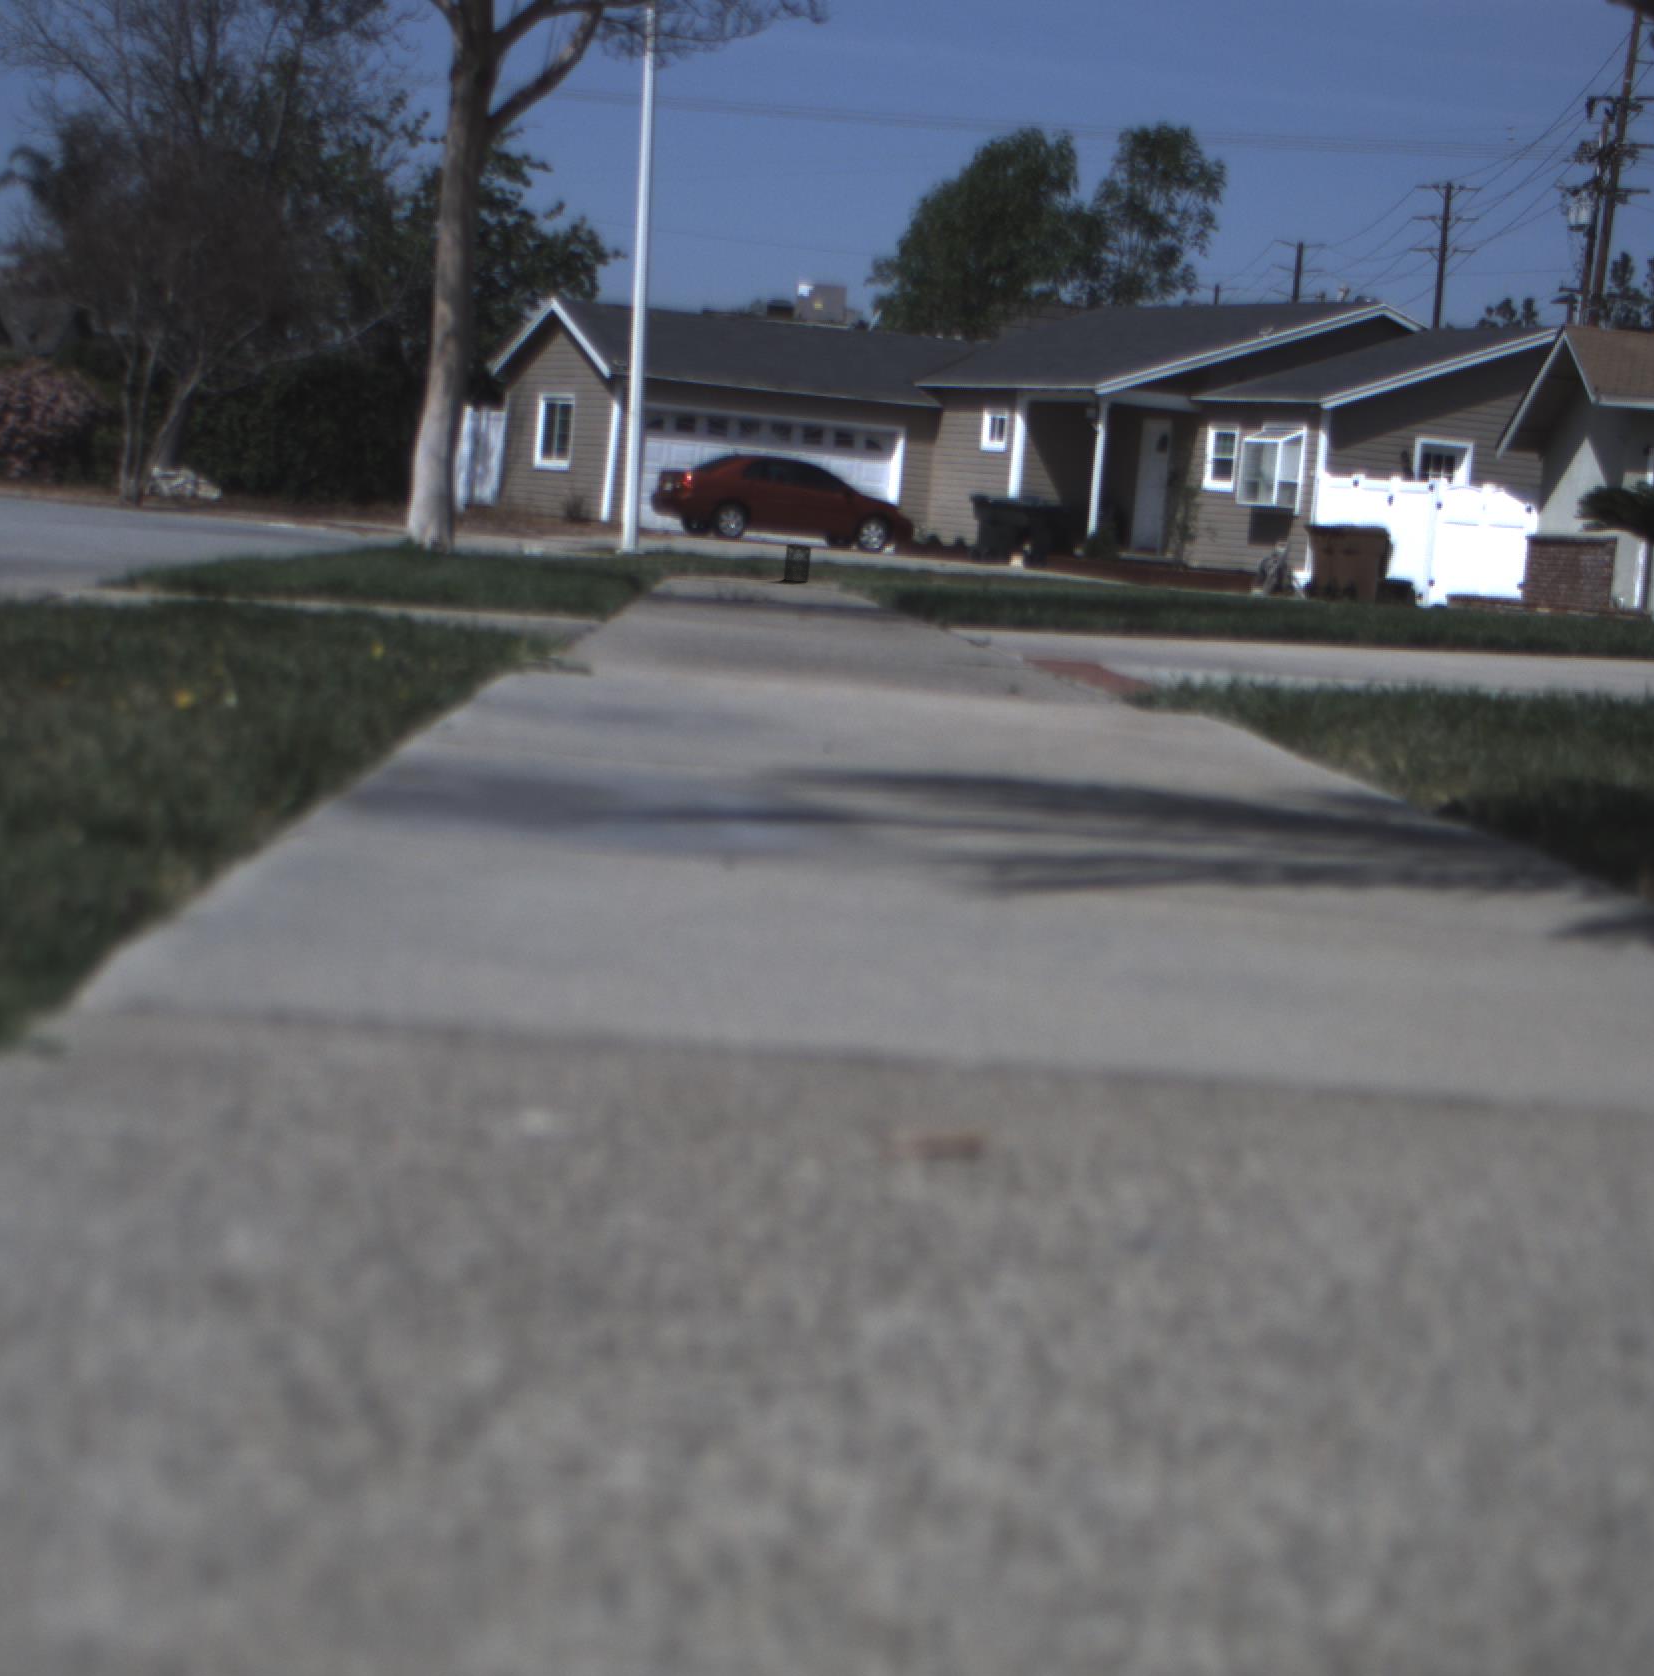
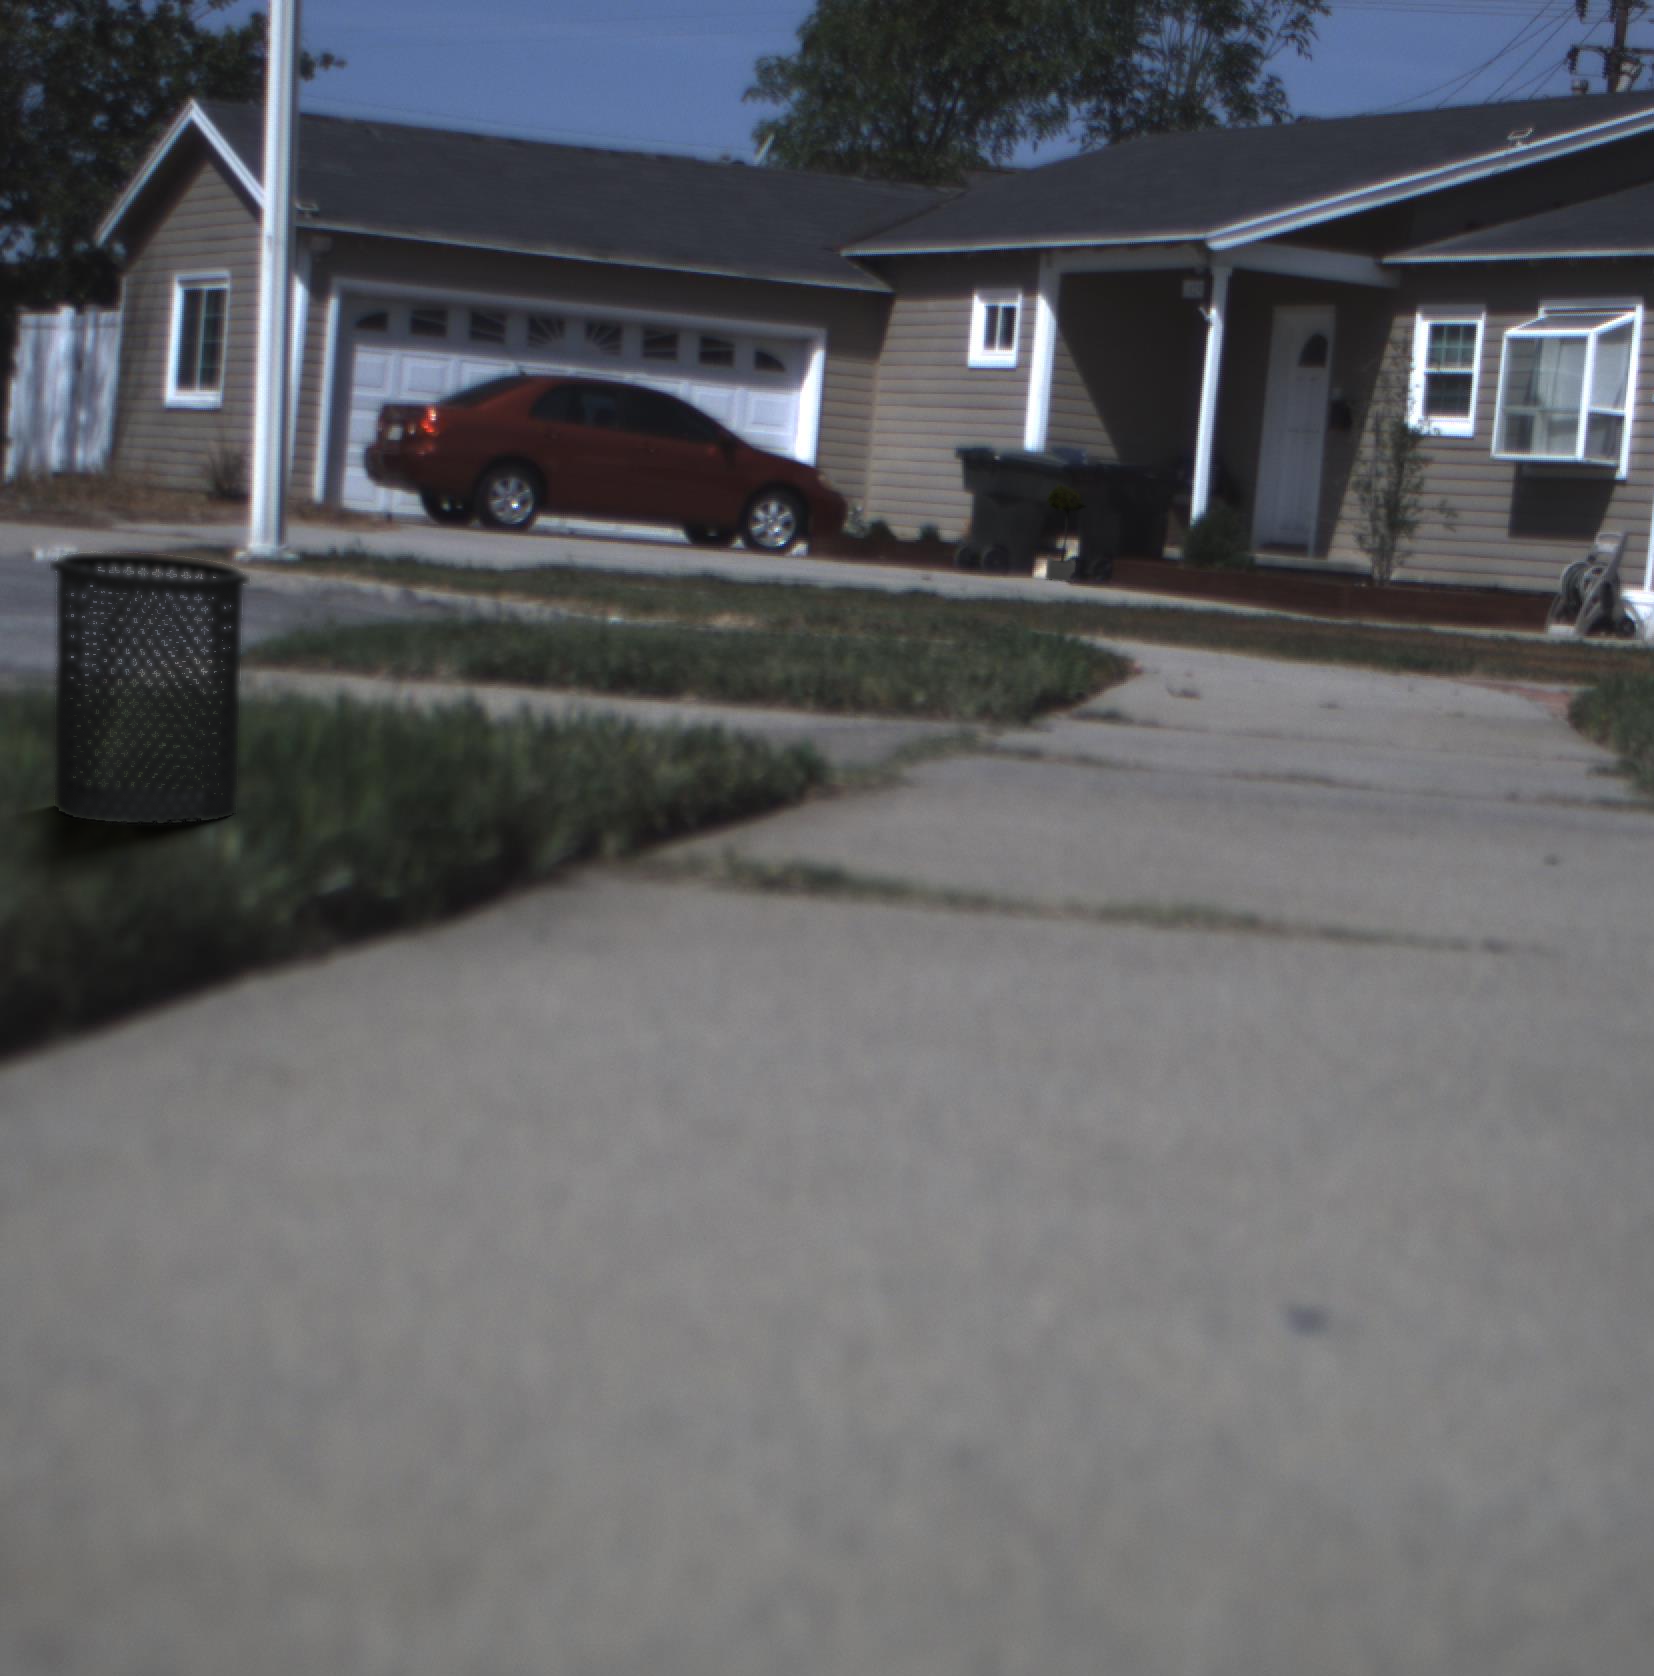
potted tree: none [1009,515,1029,566] -> present [1045,484,1086,582]

